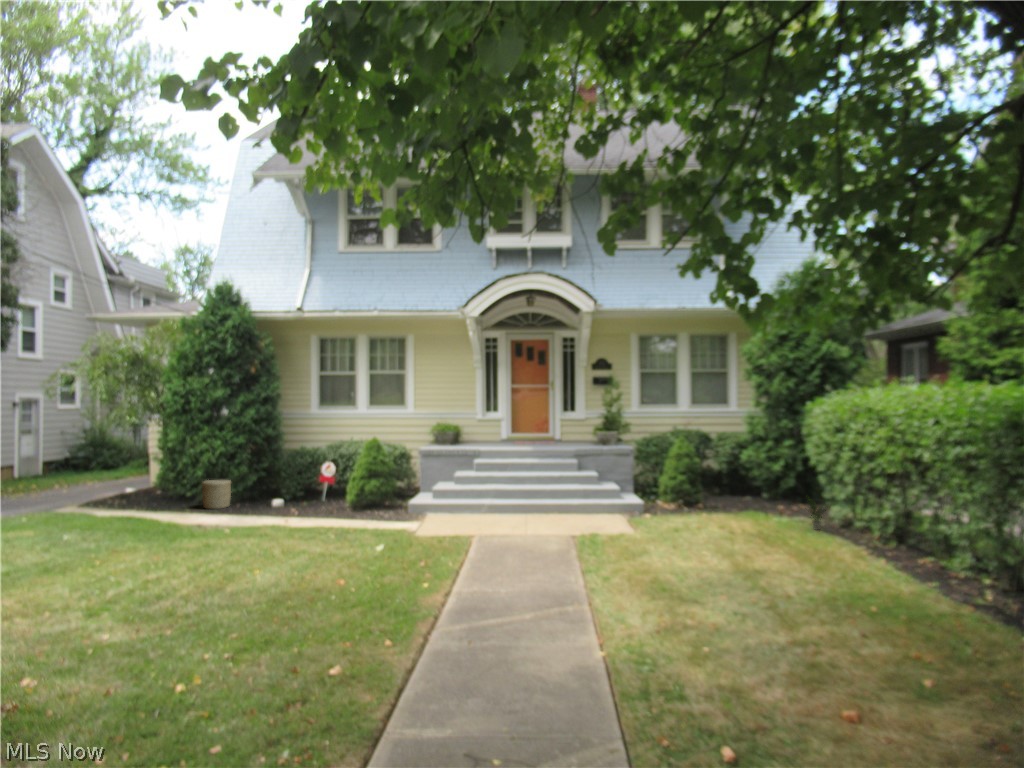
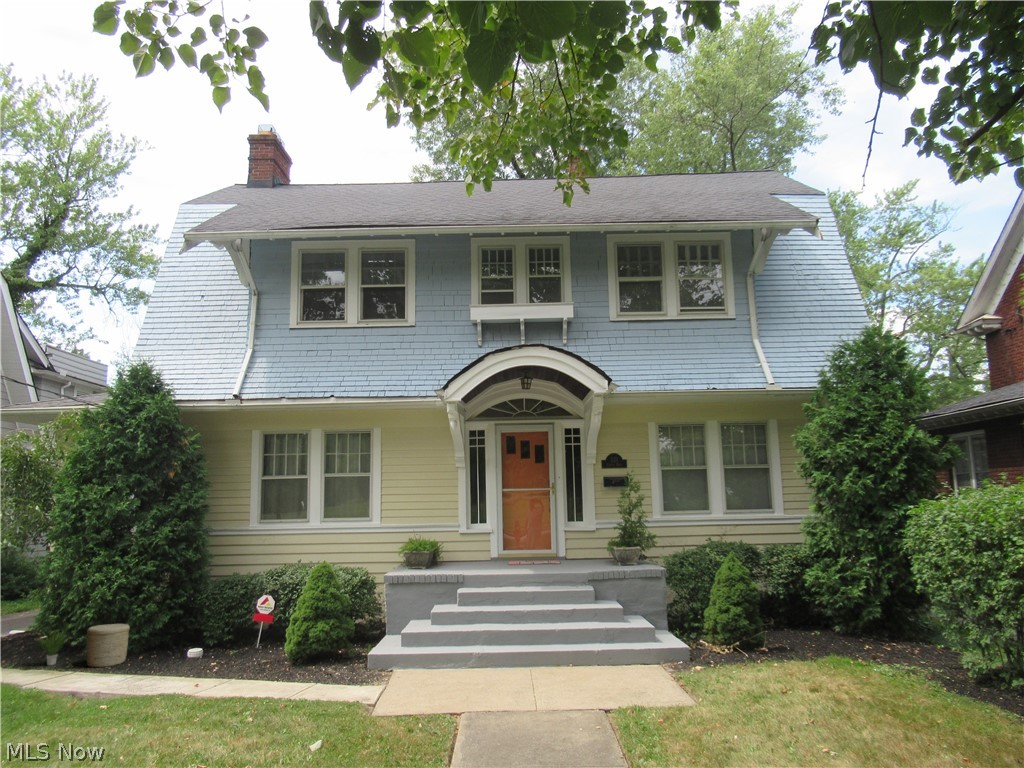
potted plant: present [808,499,828,530] -> present [40,631,65,665]

